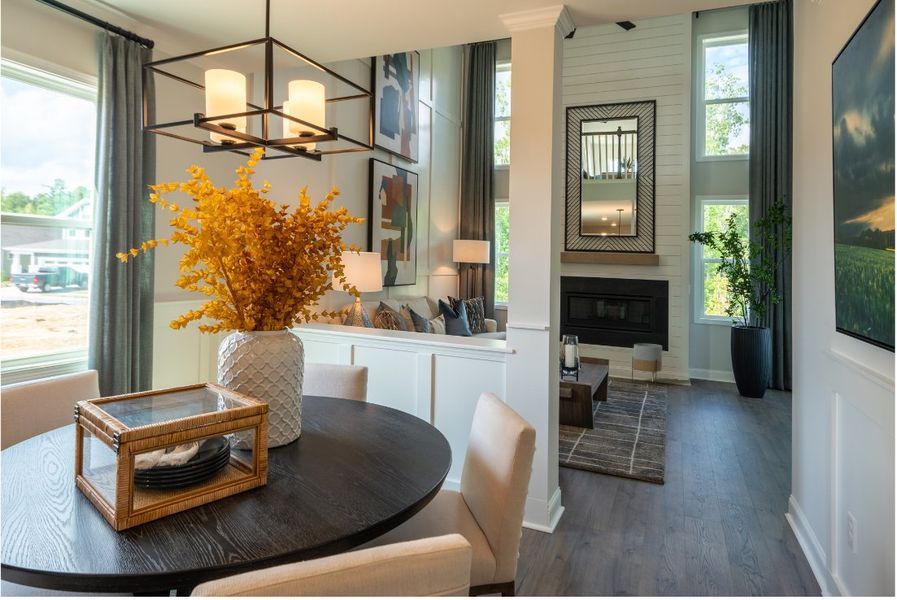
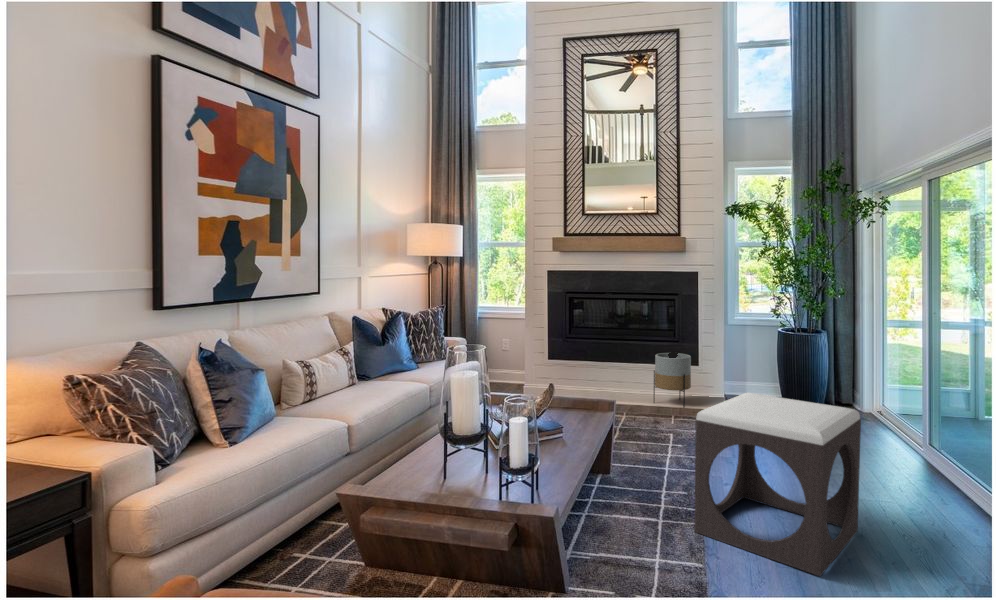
footstool: none [656,362,774,475] -> present [695,393,861,576]

